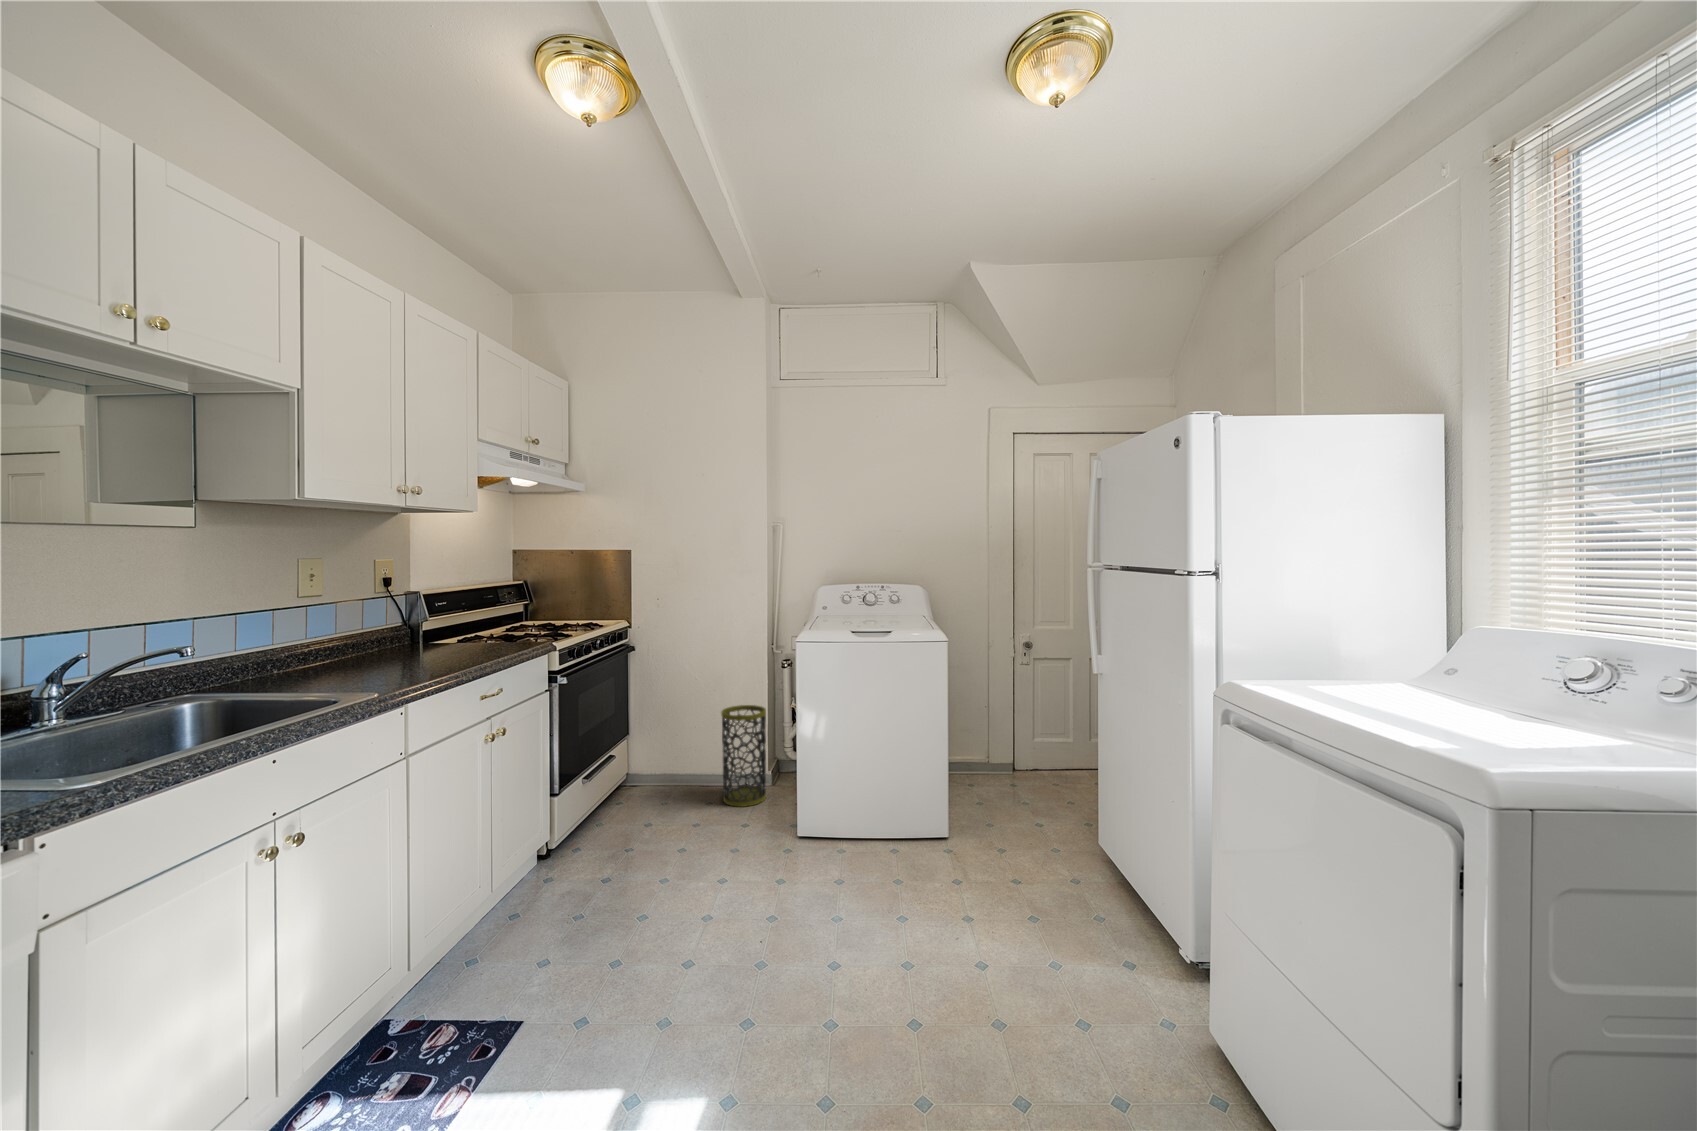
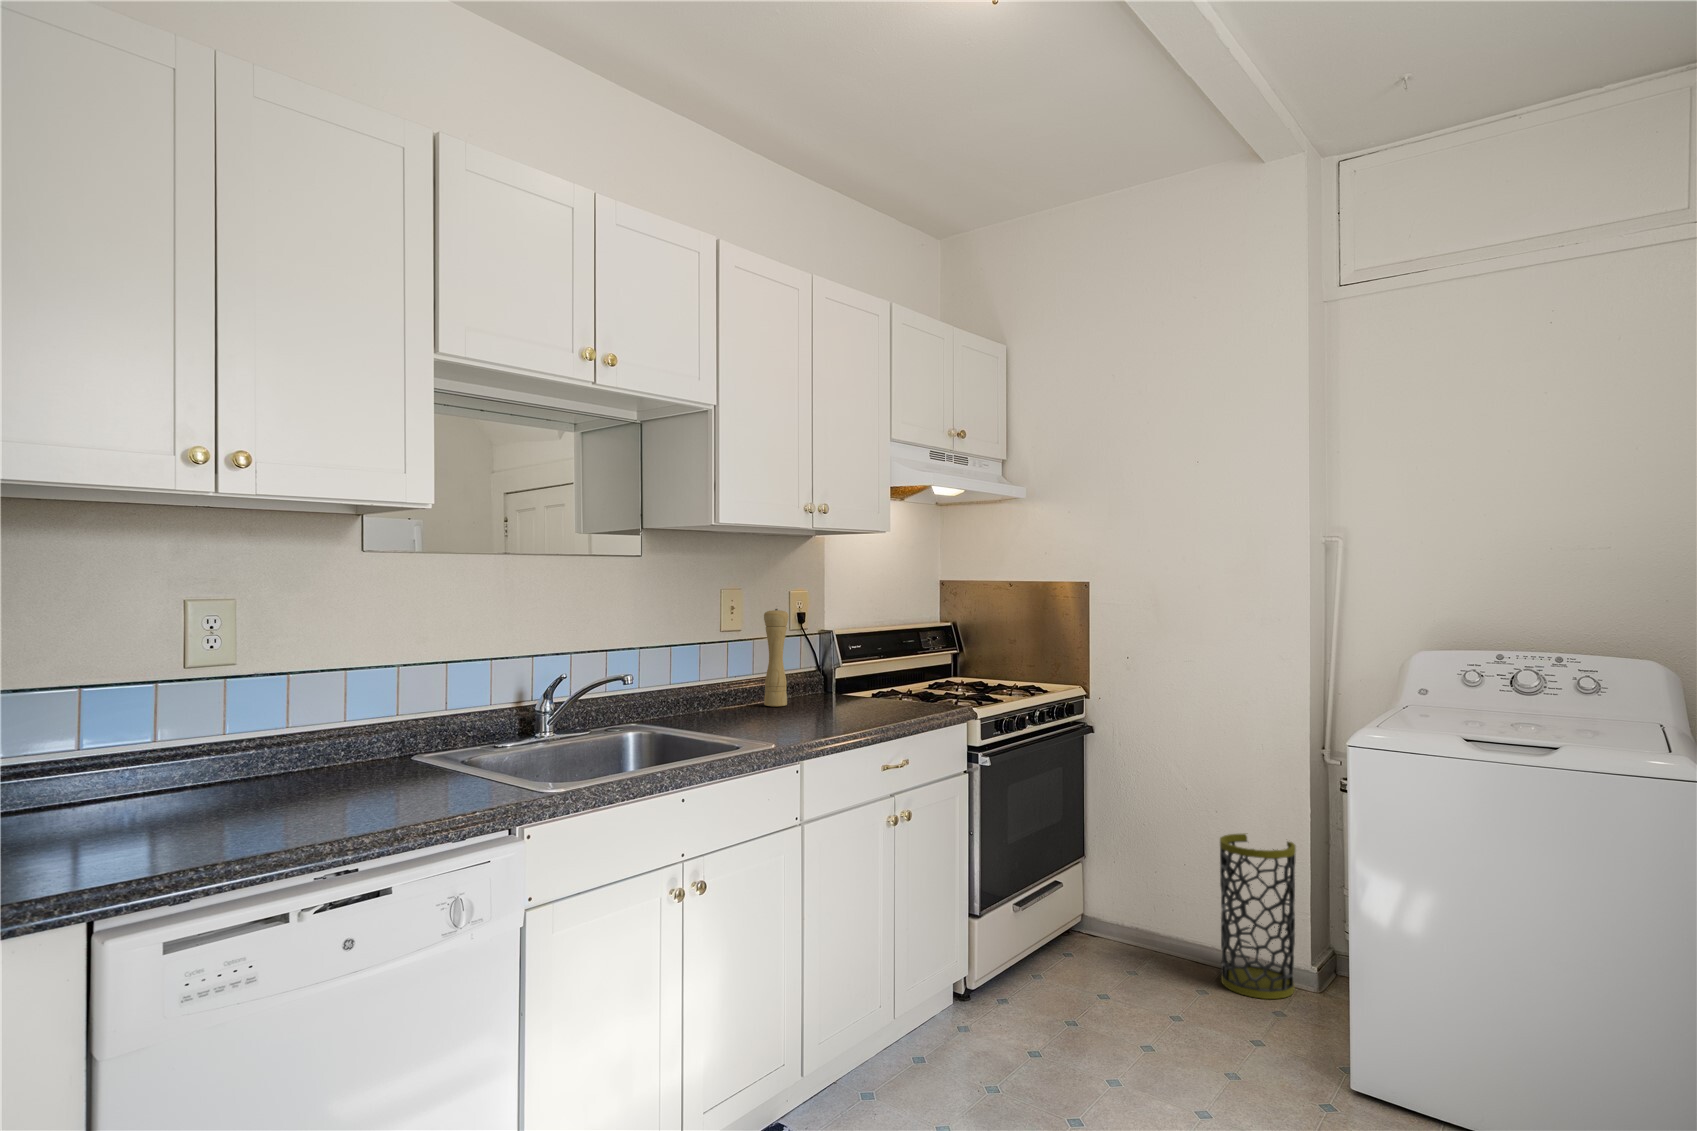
pepper mill: none [350,574,377,659] -> present [764,609,789,706]

